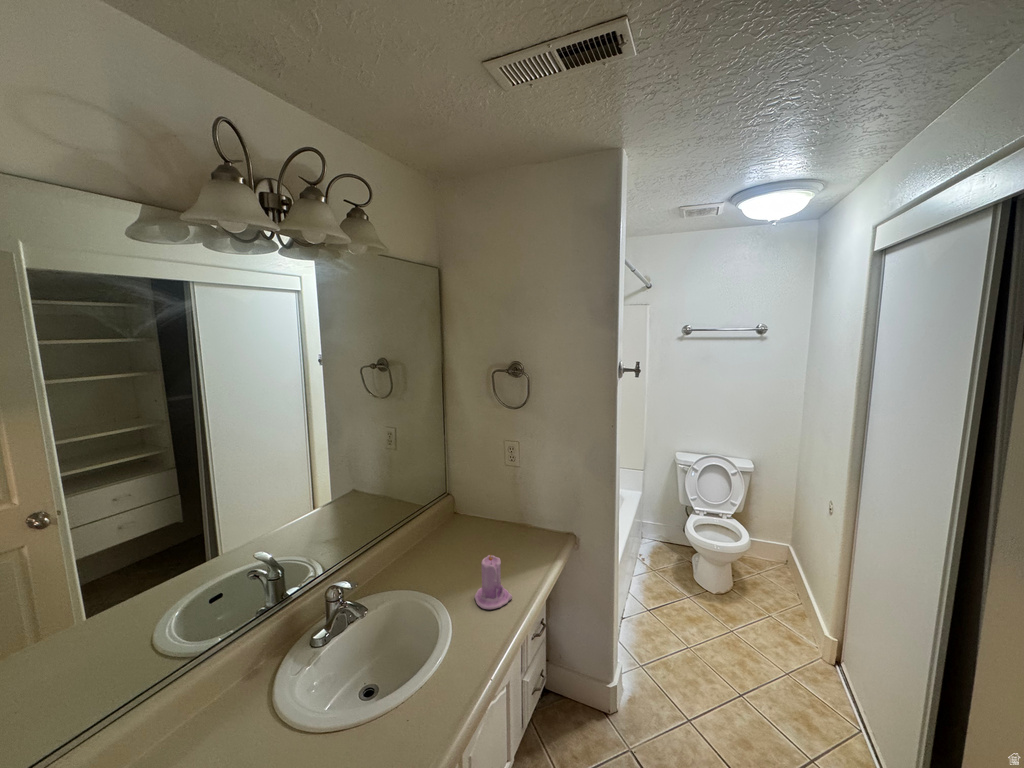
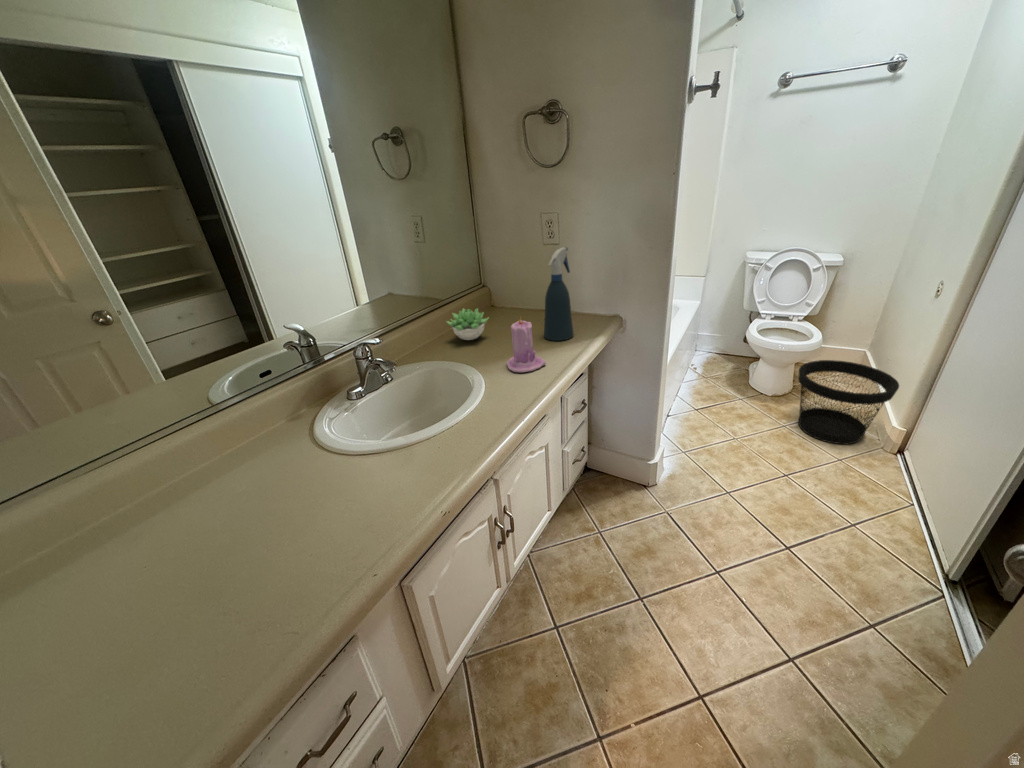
spray bottle: none [507,479,535,566] -> present [544,247,573,341]
succulent plant: none [414,528,456,562] -> present [447,309,489,340]
wastebasket: none [735,563,821,655] -> present [798,360,899,444]

